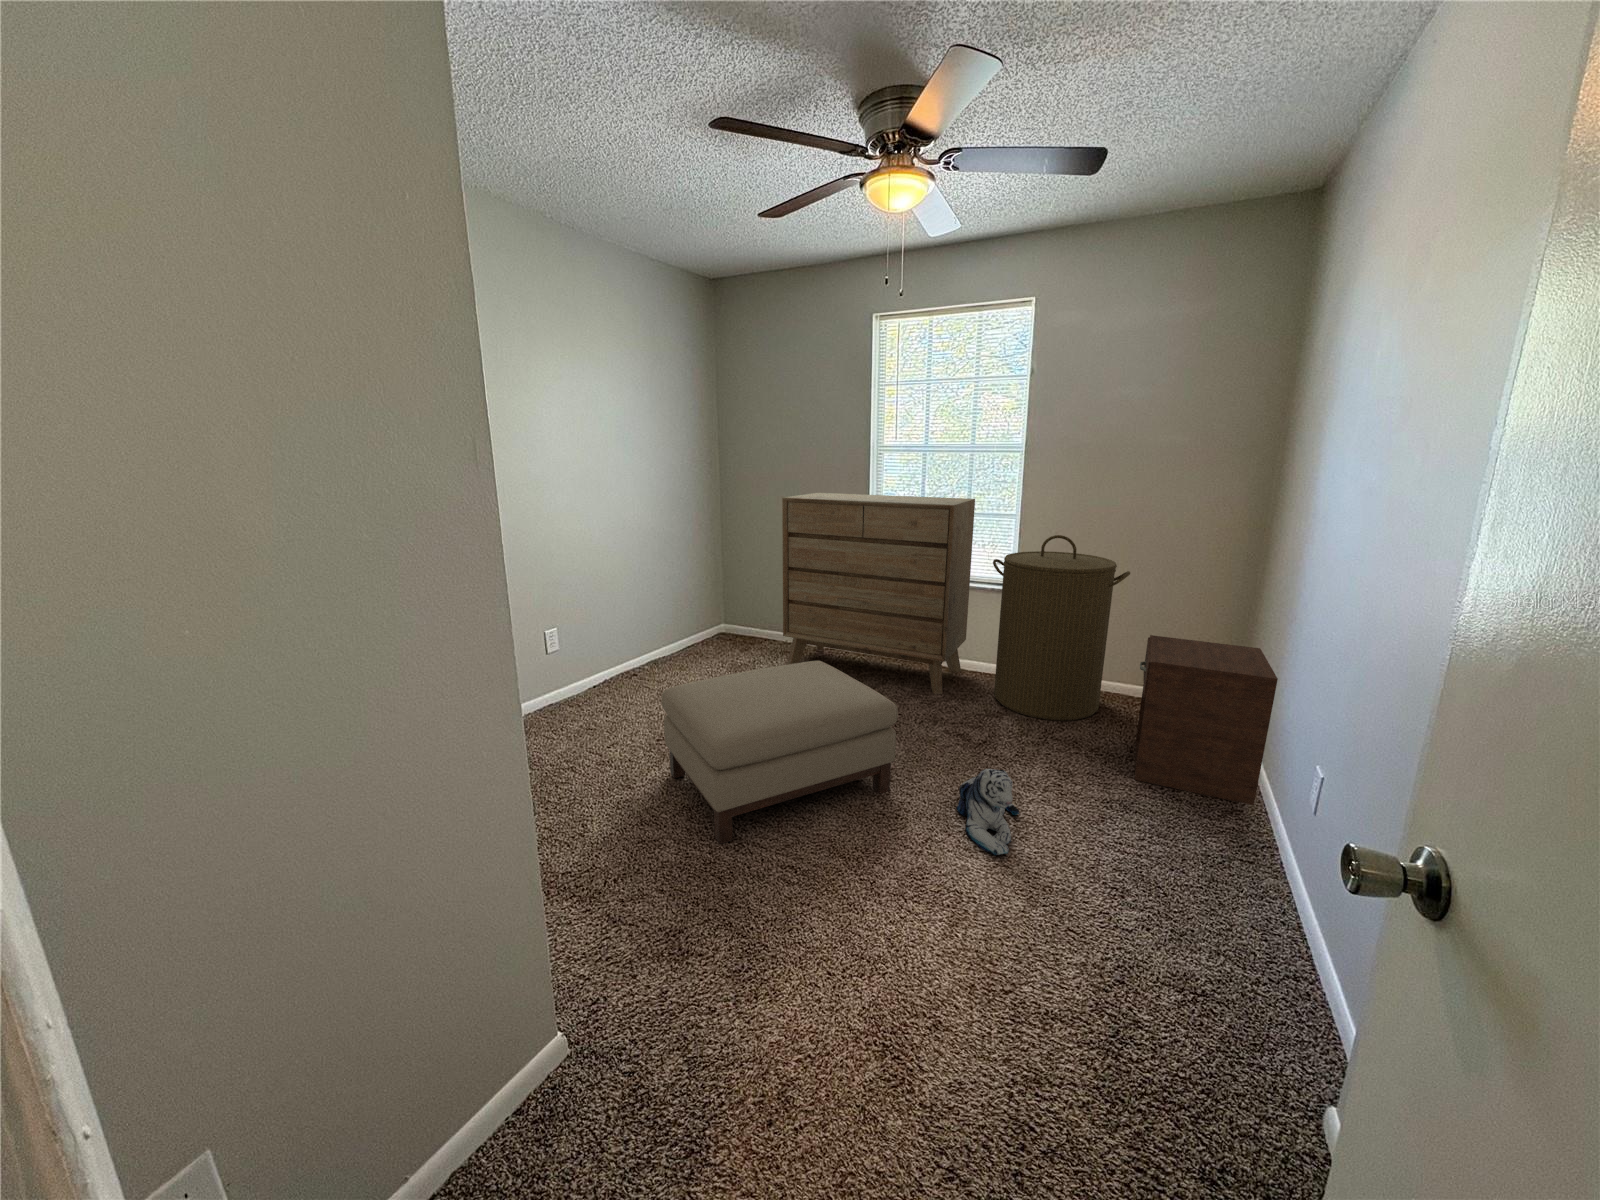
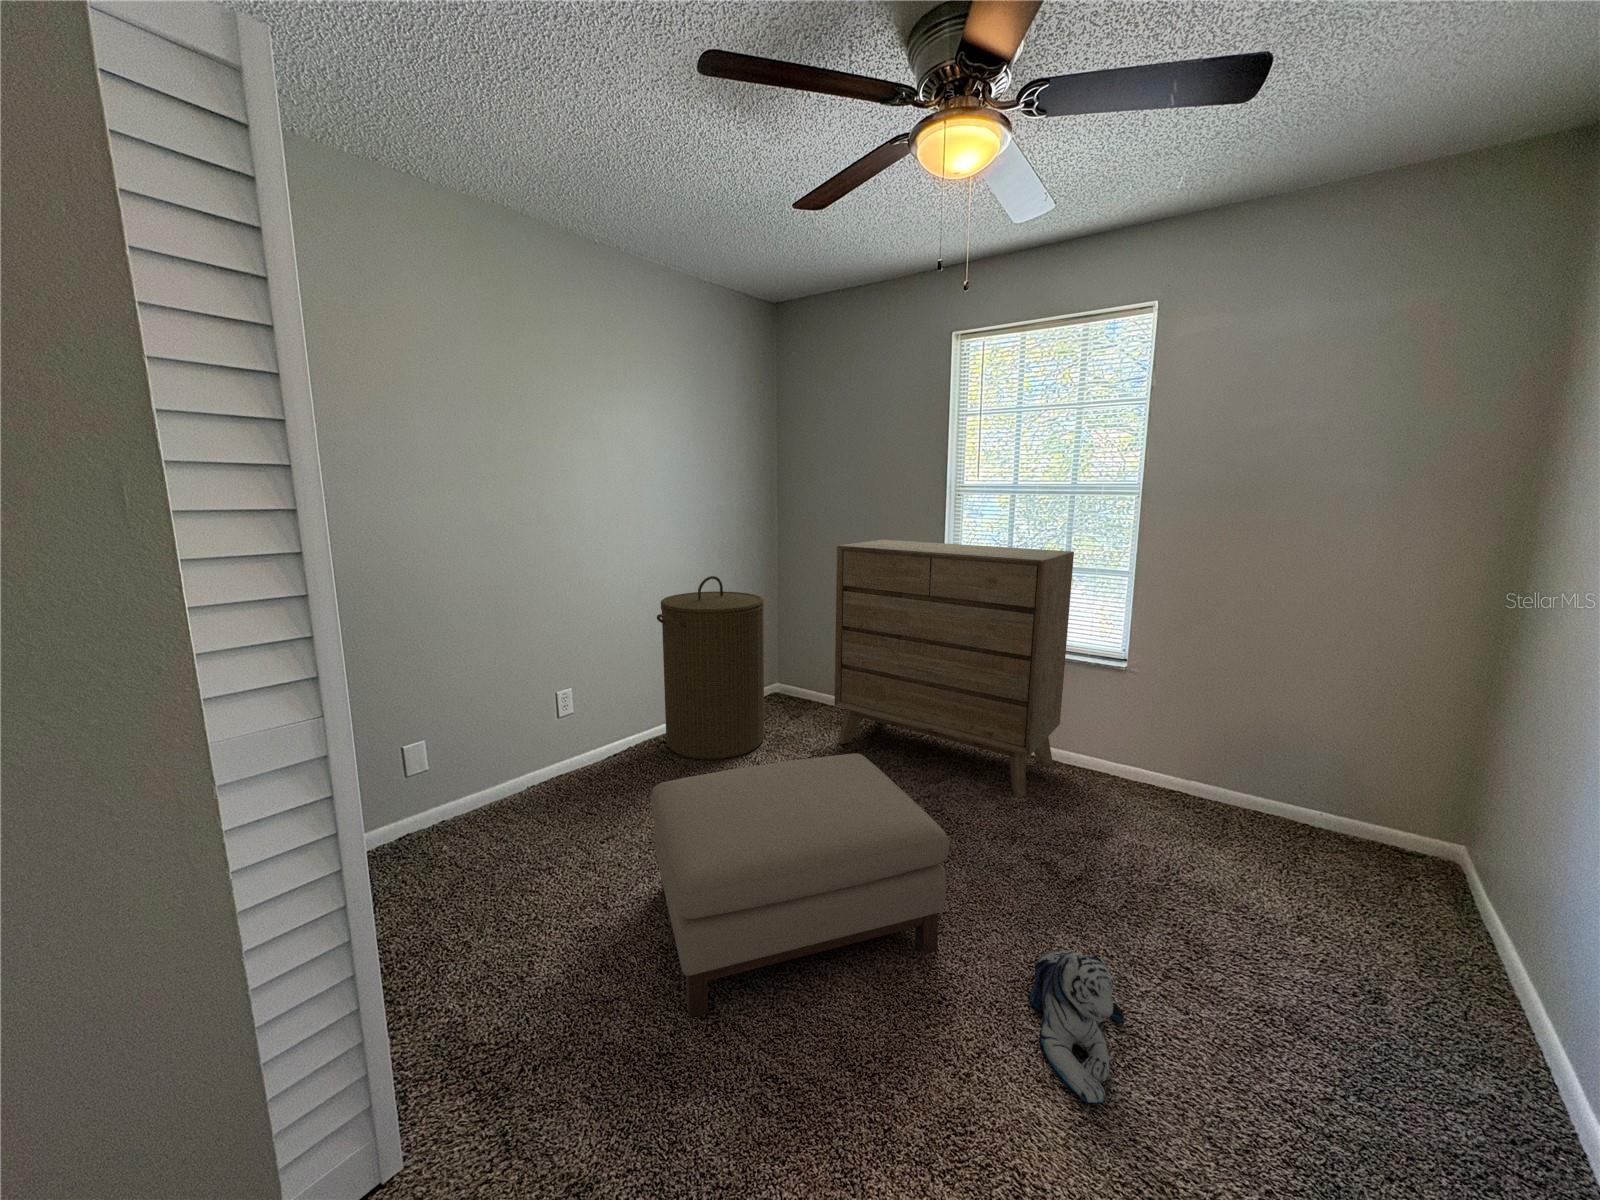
laundry hamper: present [993,535,1130,721] -> present [657,576,764,760]
nightstand: present [1135,635,1278,805] -> none [1304,752,1570,1051]

